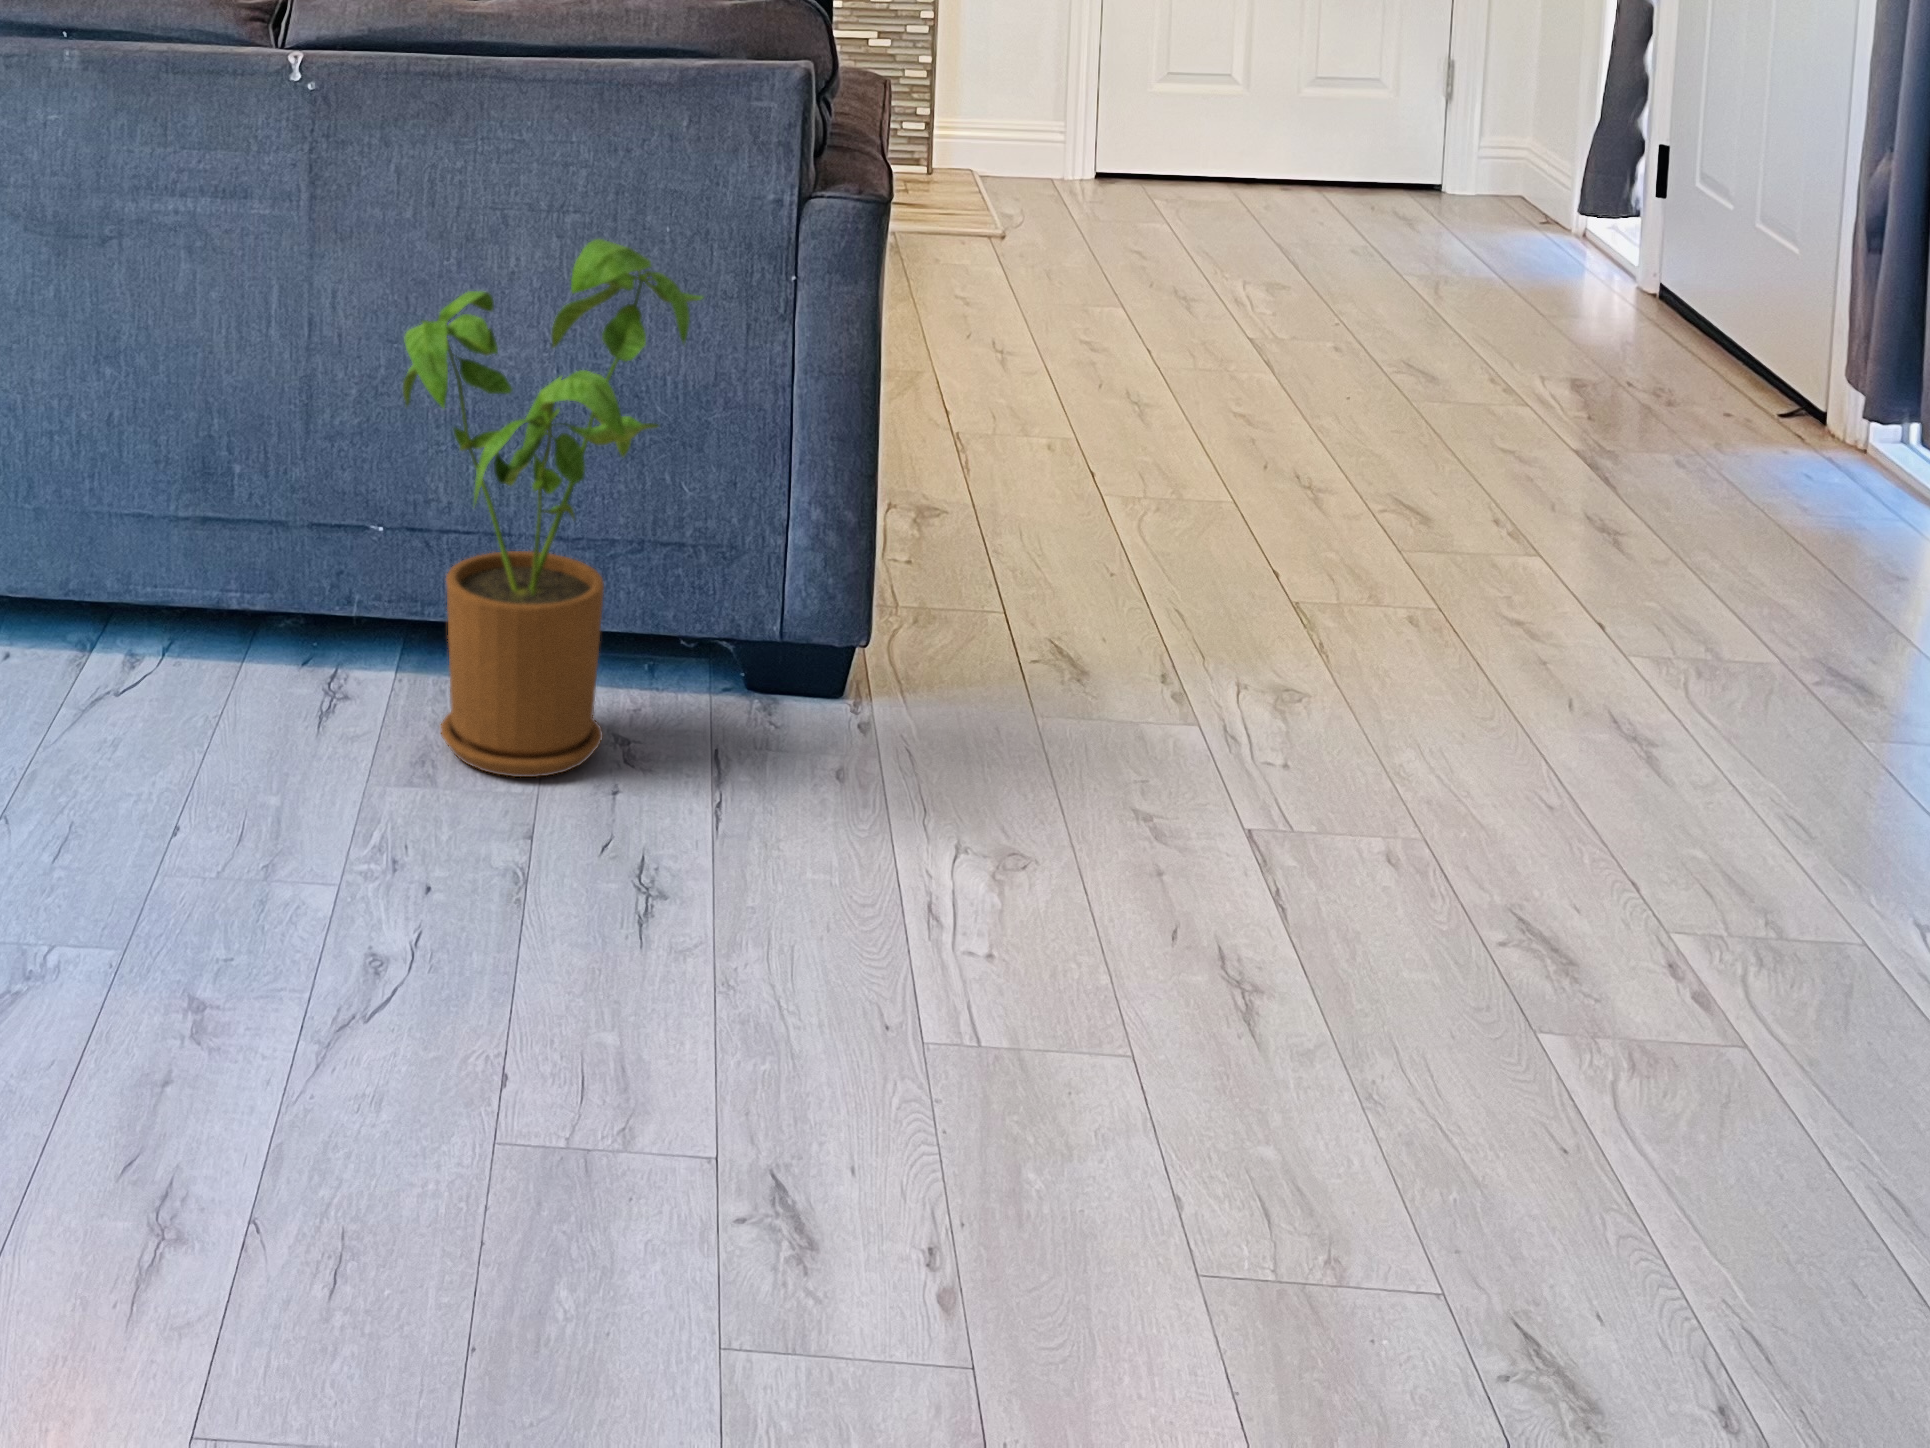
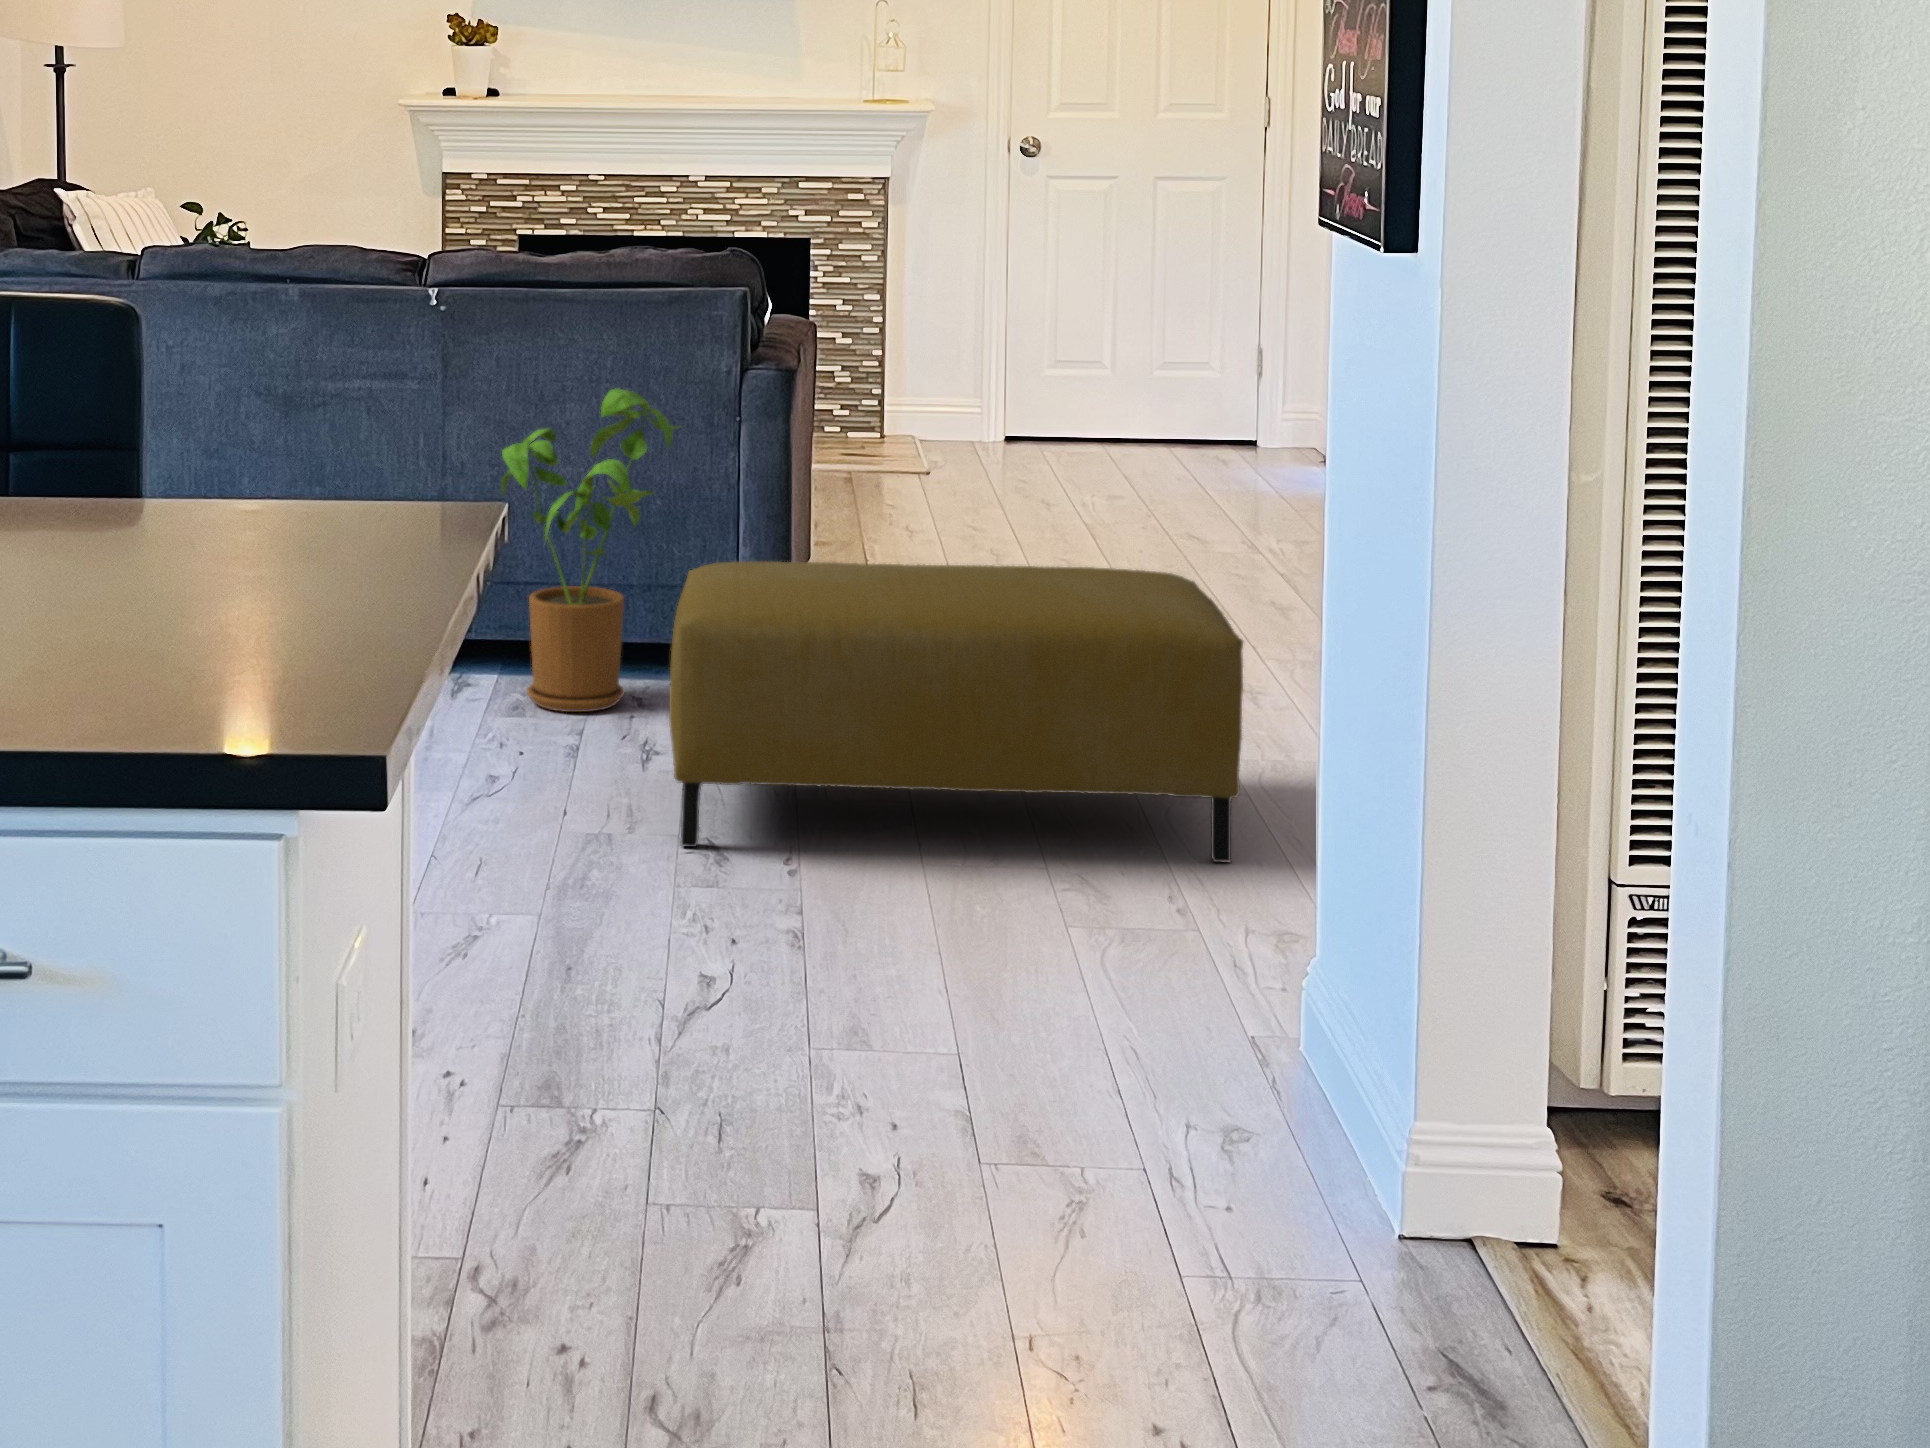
ottoman: none [705,602,1860,1302] -> present [669,561,1243,863]

